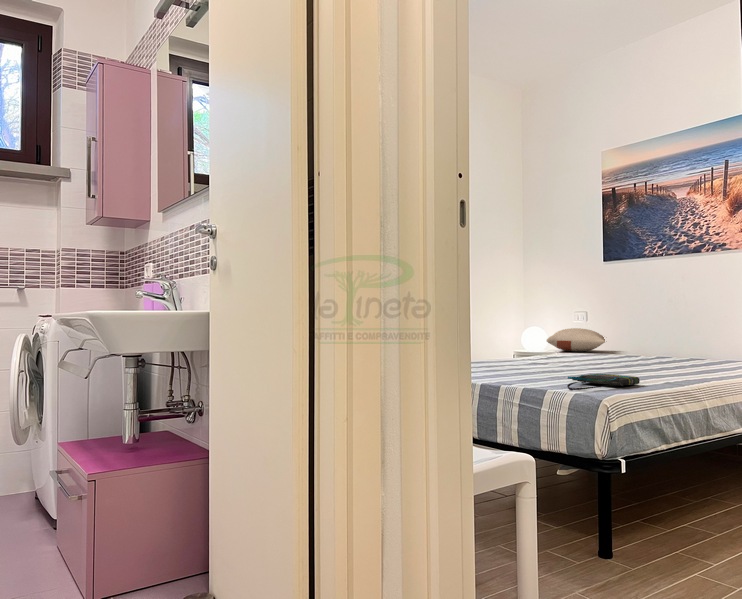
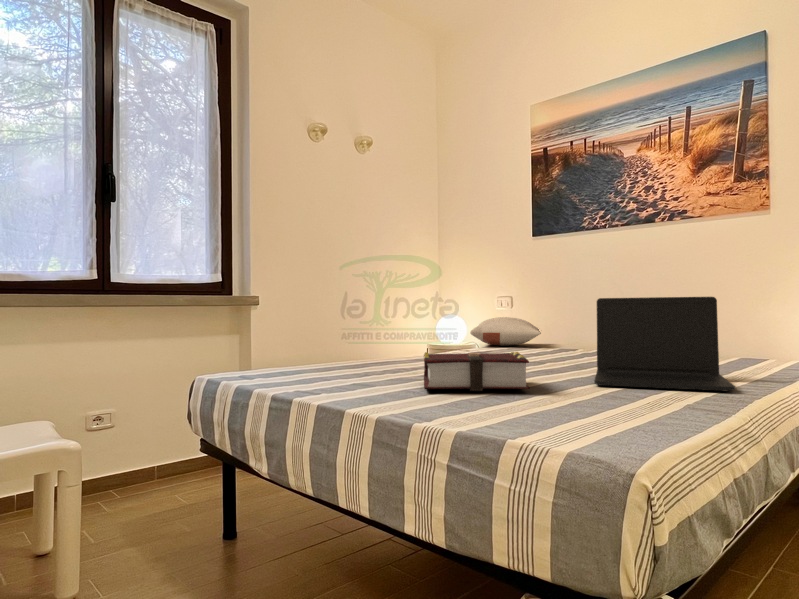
laptop: none [619,318,711,379] -> present [594,297,735,392]
book: none [508,352,573,375] -> present [424,352,530,391]
tote bag: present [567,374,640,390] -> none [539,390,655,435]

